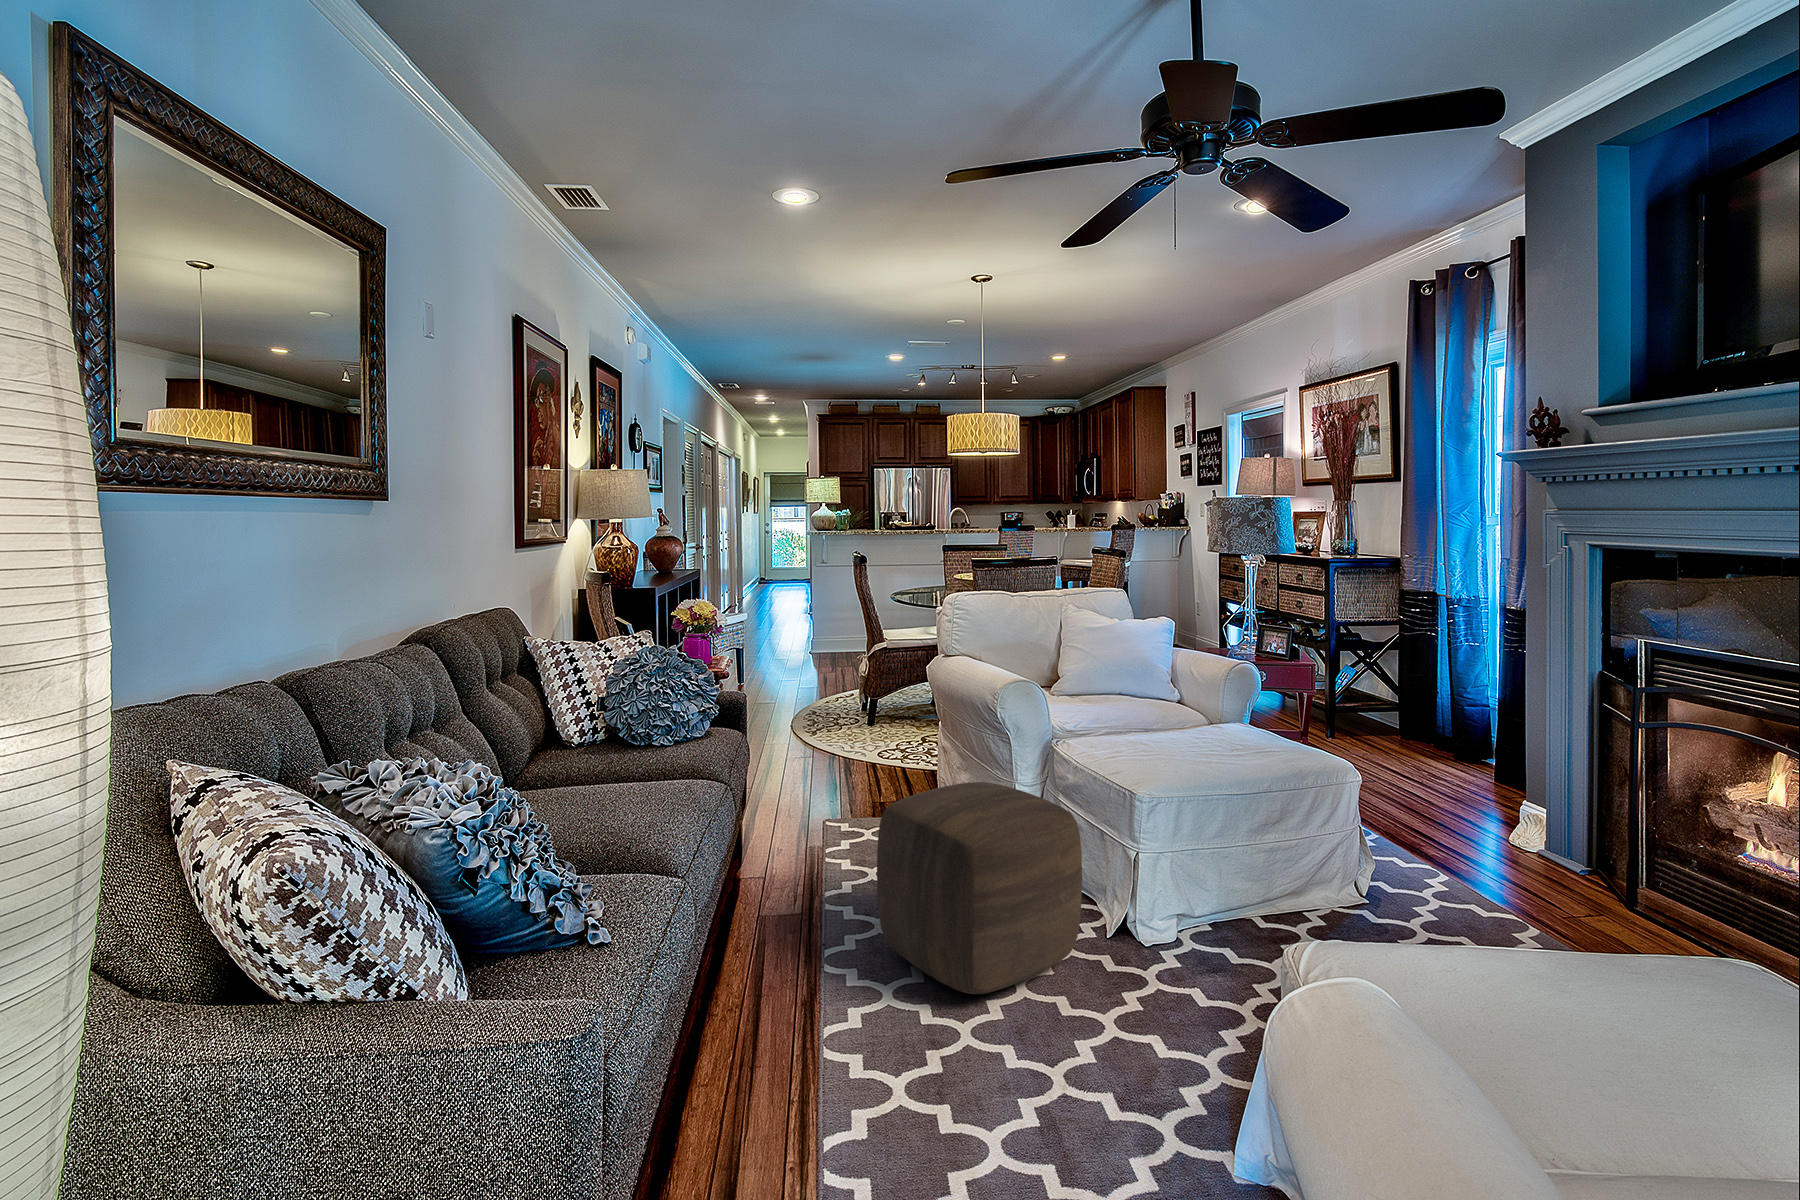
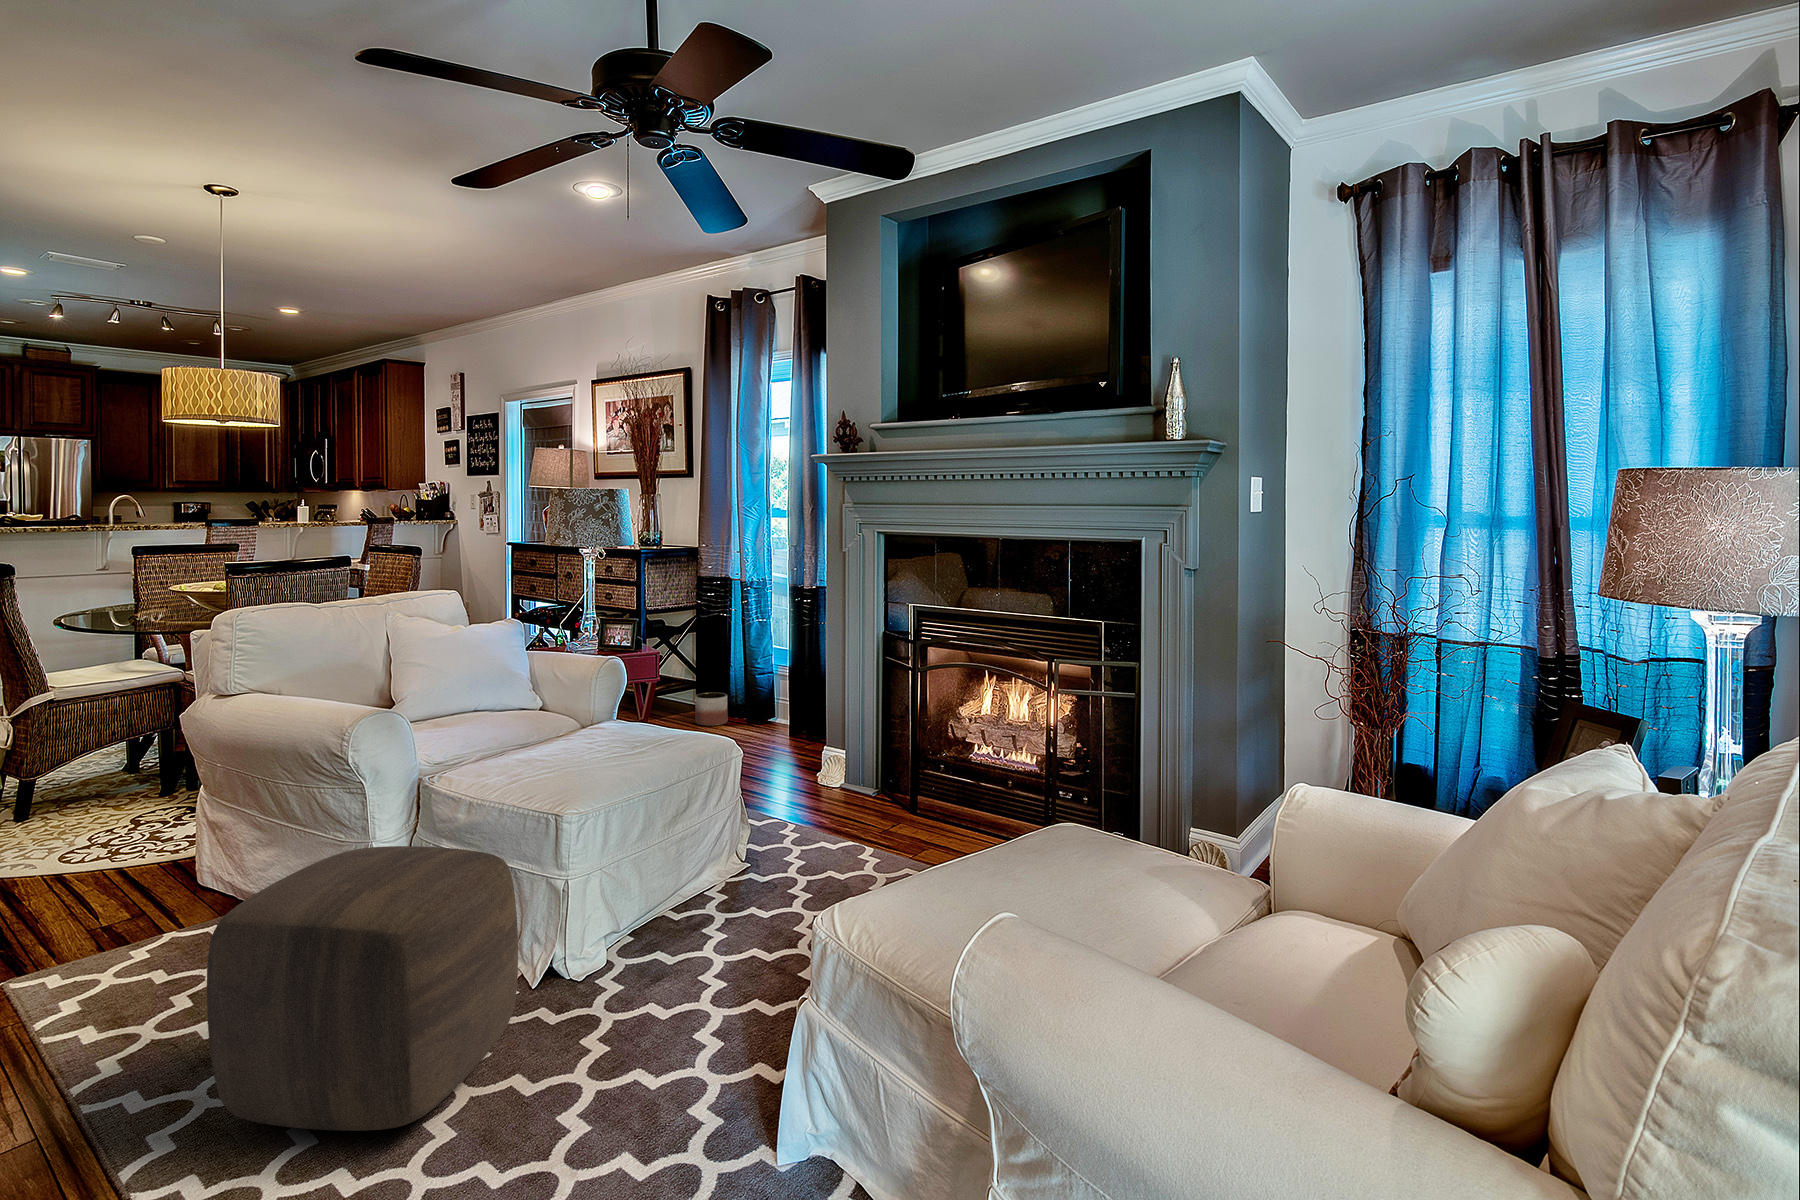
planter: none [1381,714,1422,751] -> present [695,692,728,726]

